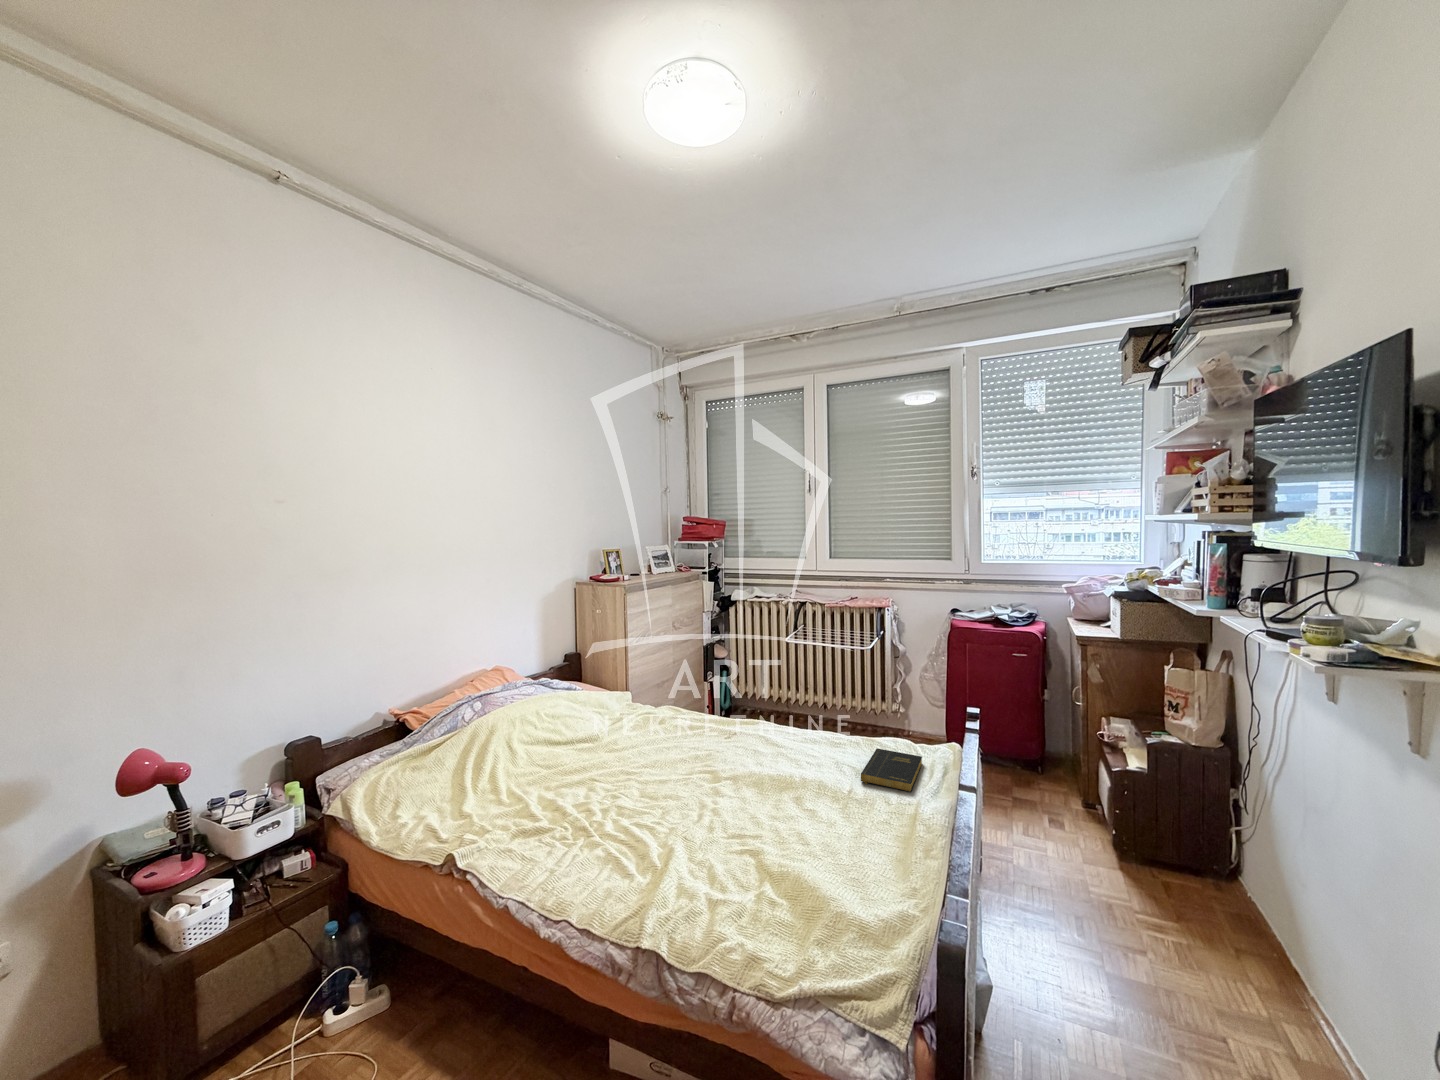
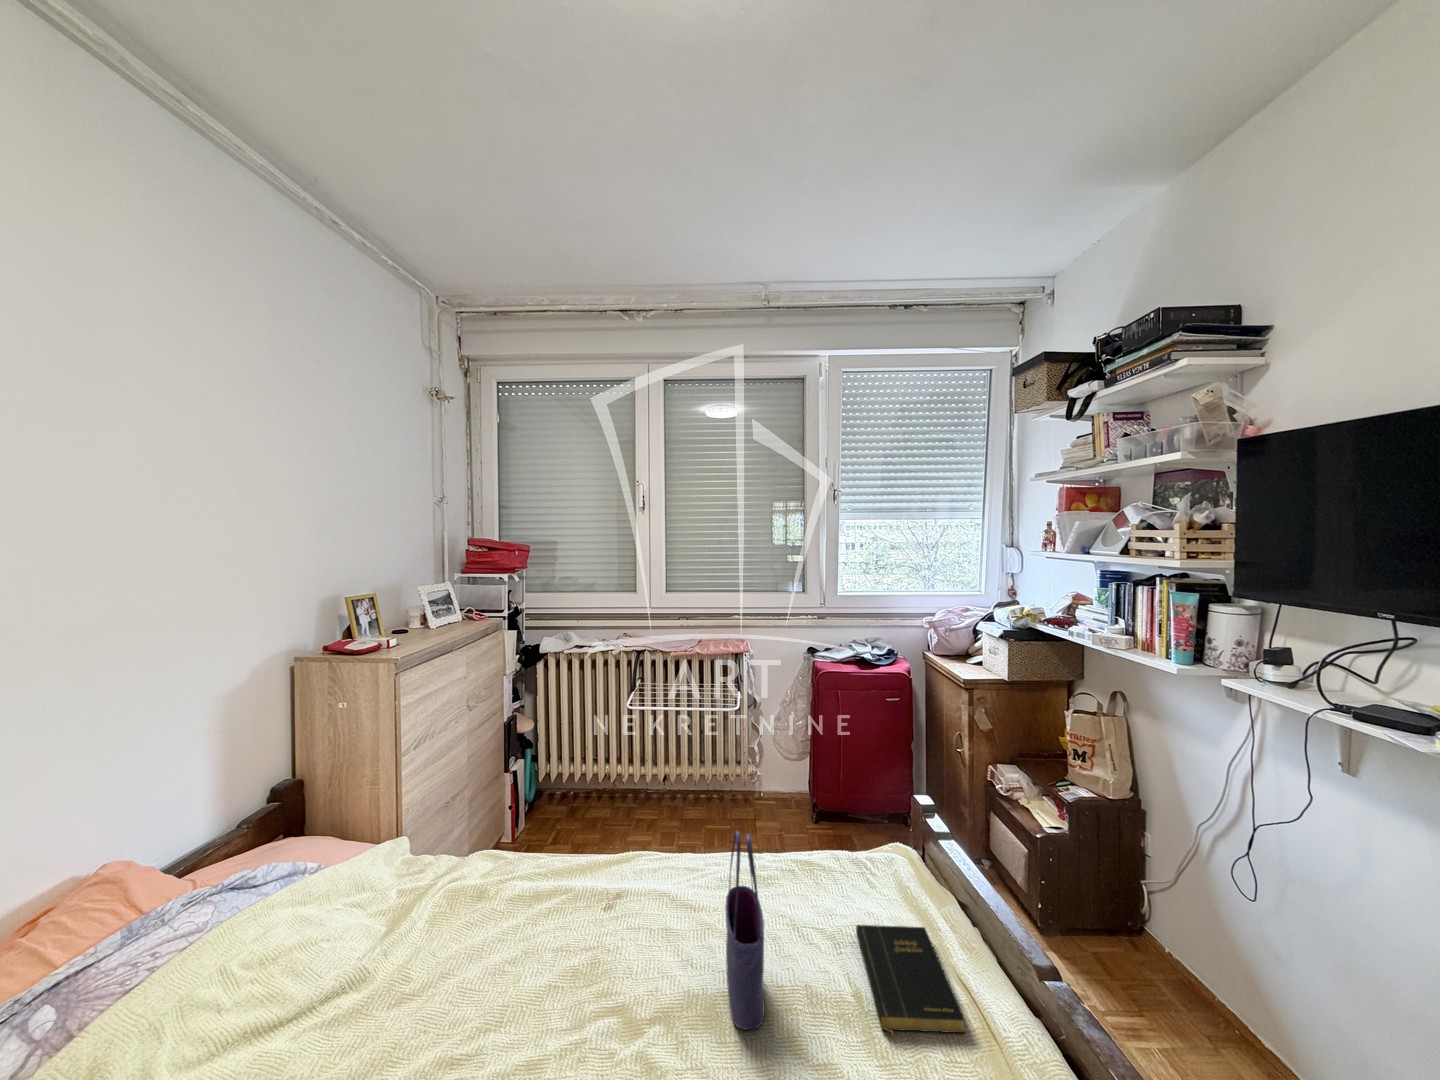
tote bag: none [780,666,805,768] -> present [725,831,764,1029]

